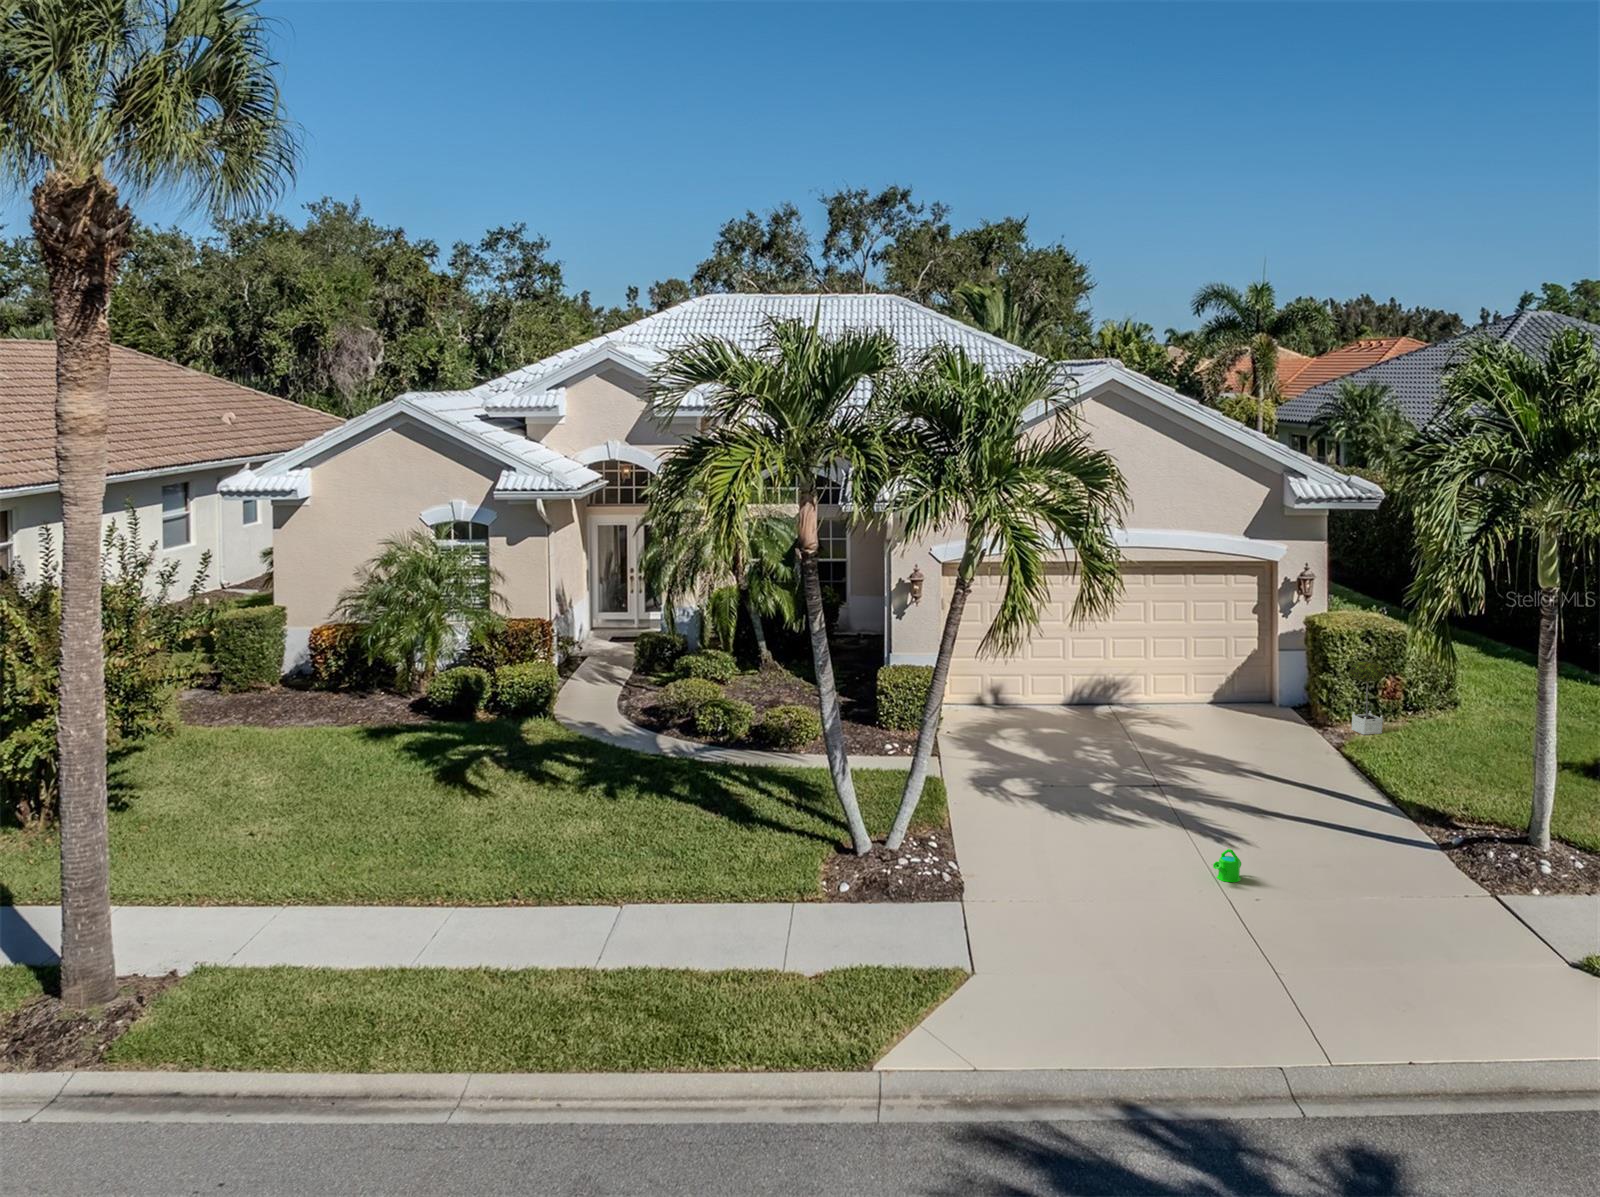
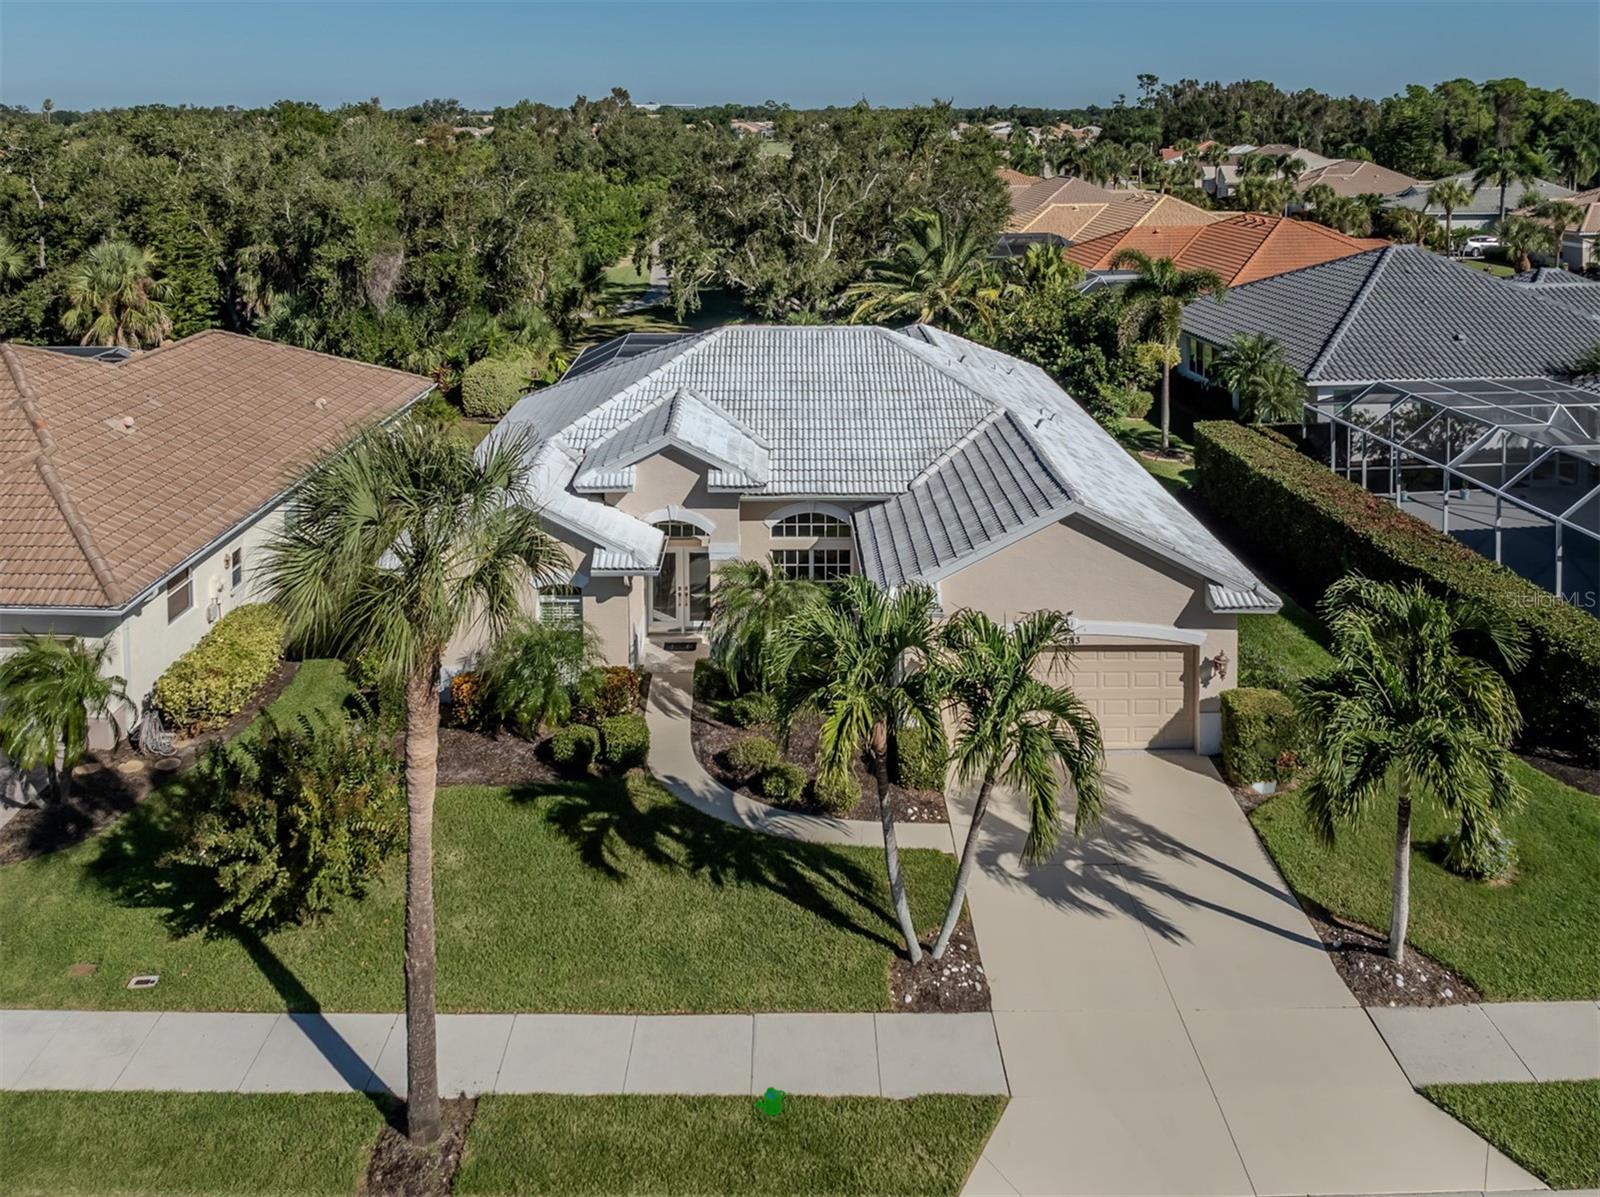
watering can: present [1213,849,1241,882] -> present [756,1087,785,1116]

